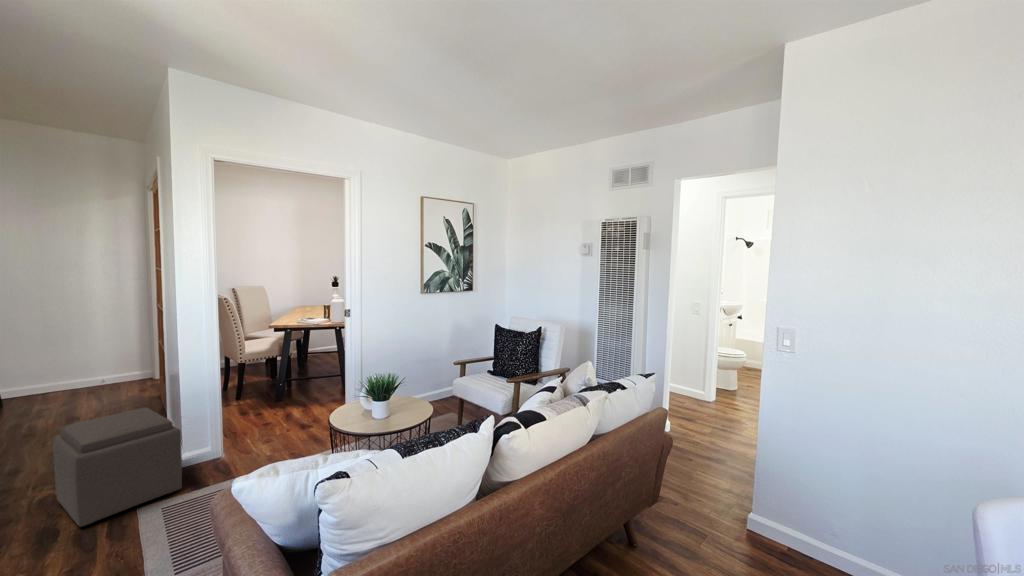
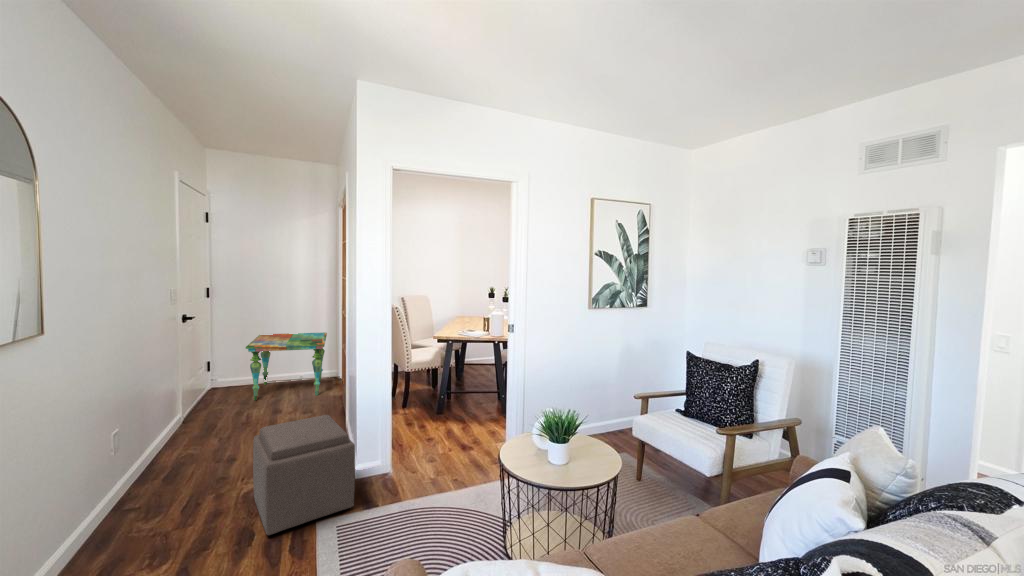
side table: none [23,330,138,411] -> present [246,332,327,400]

